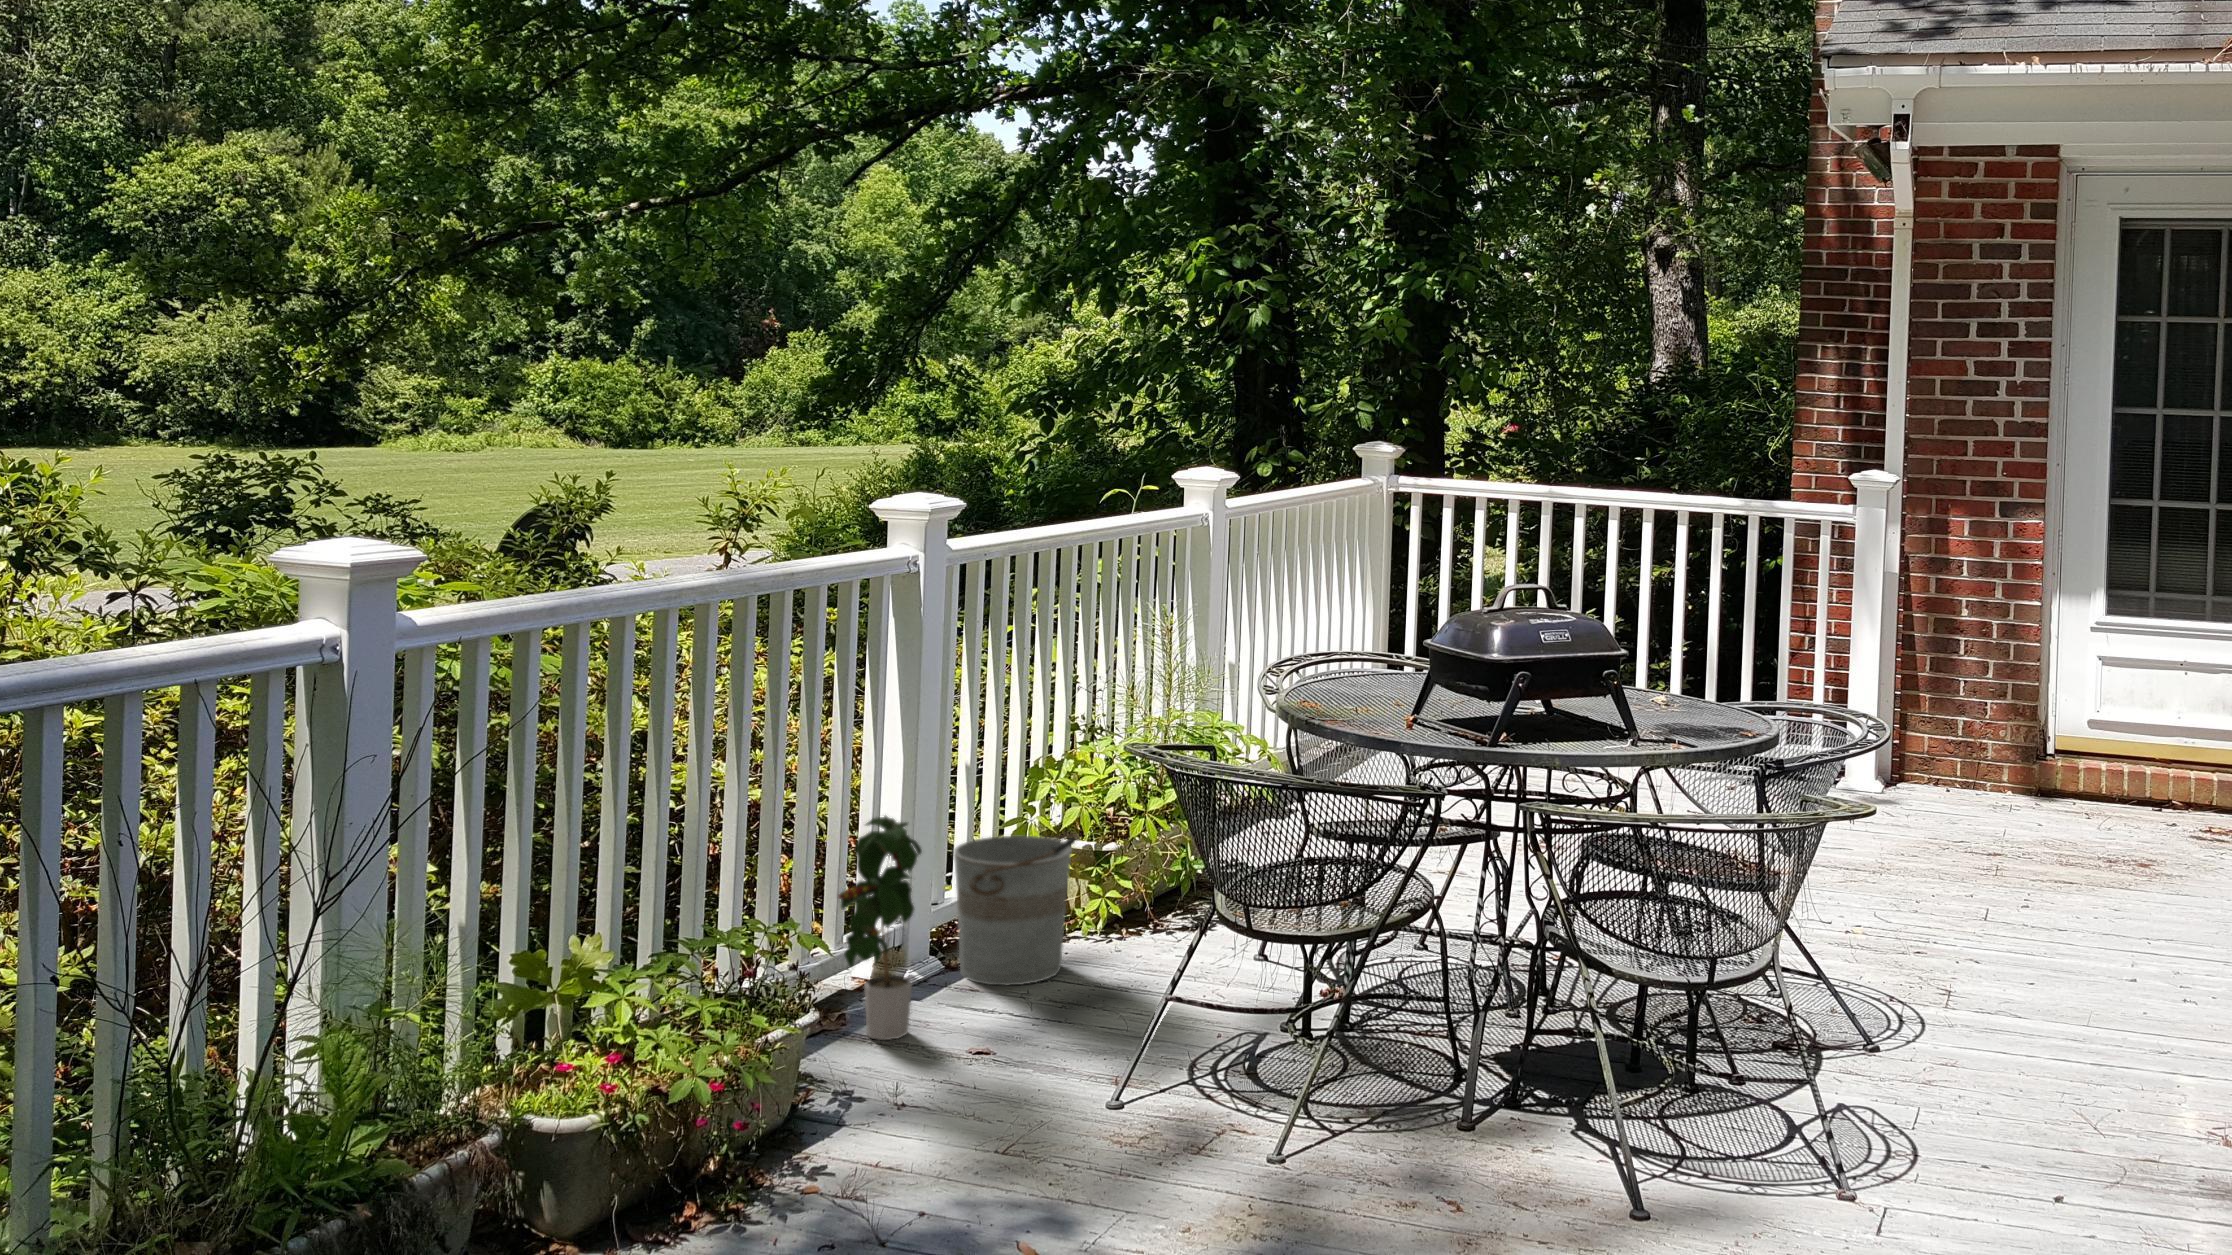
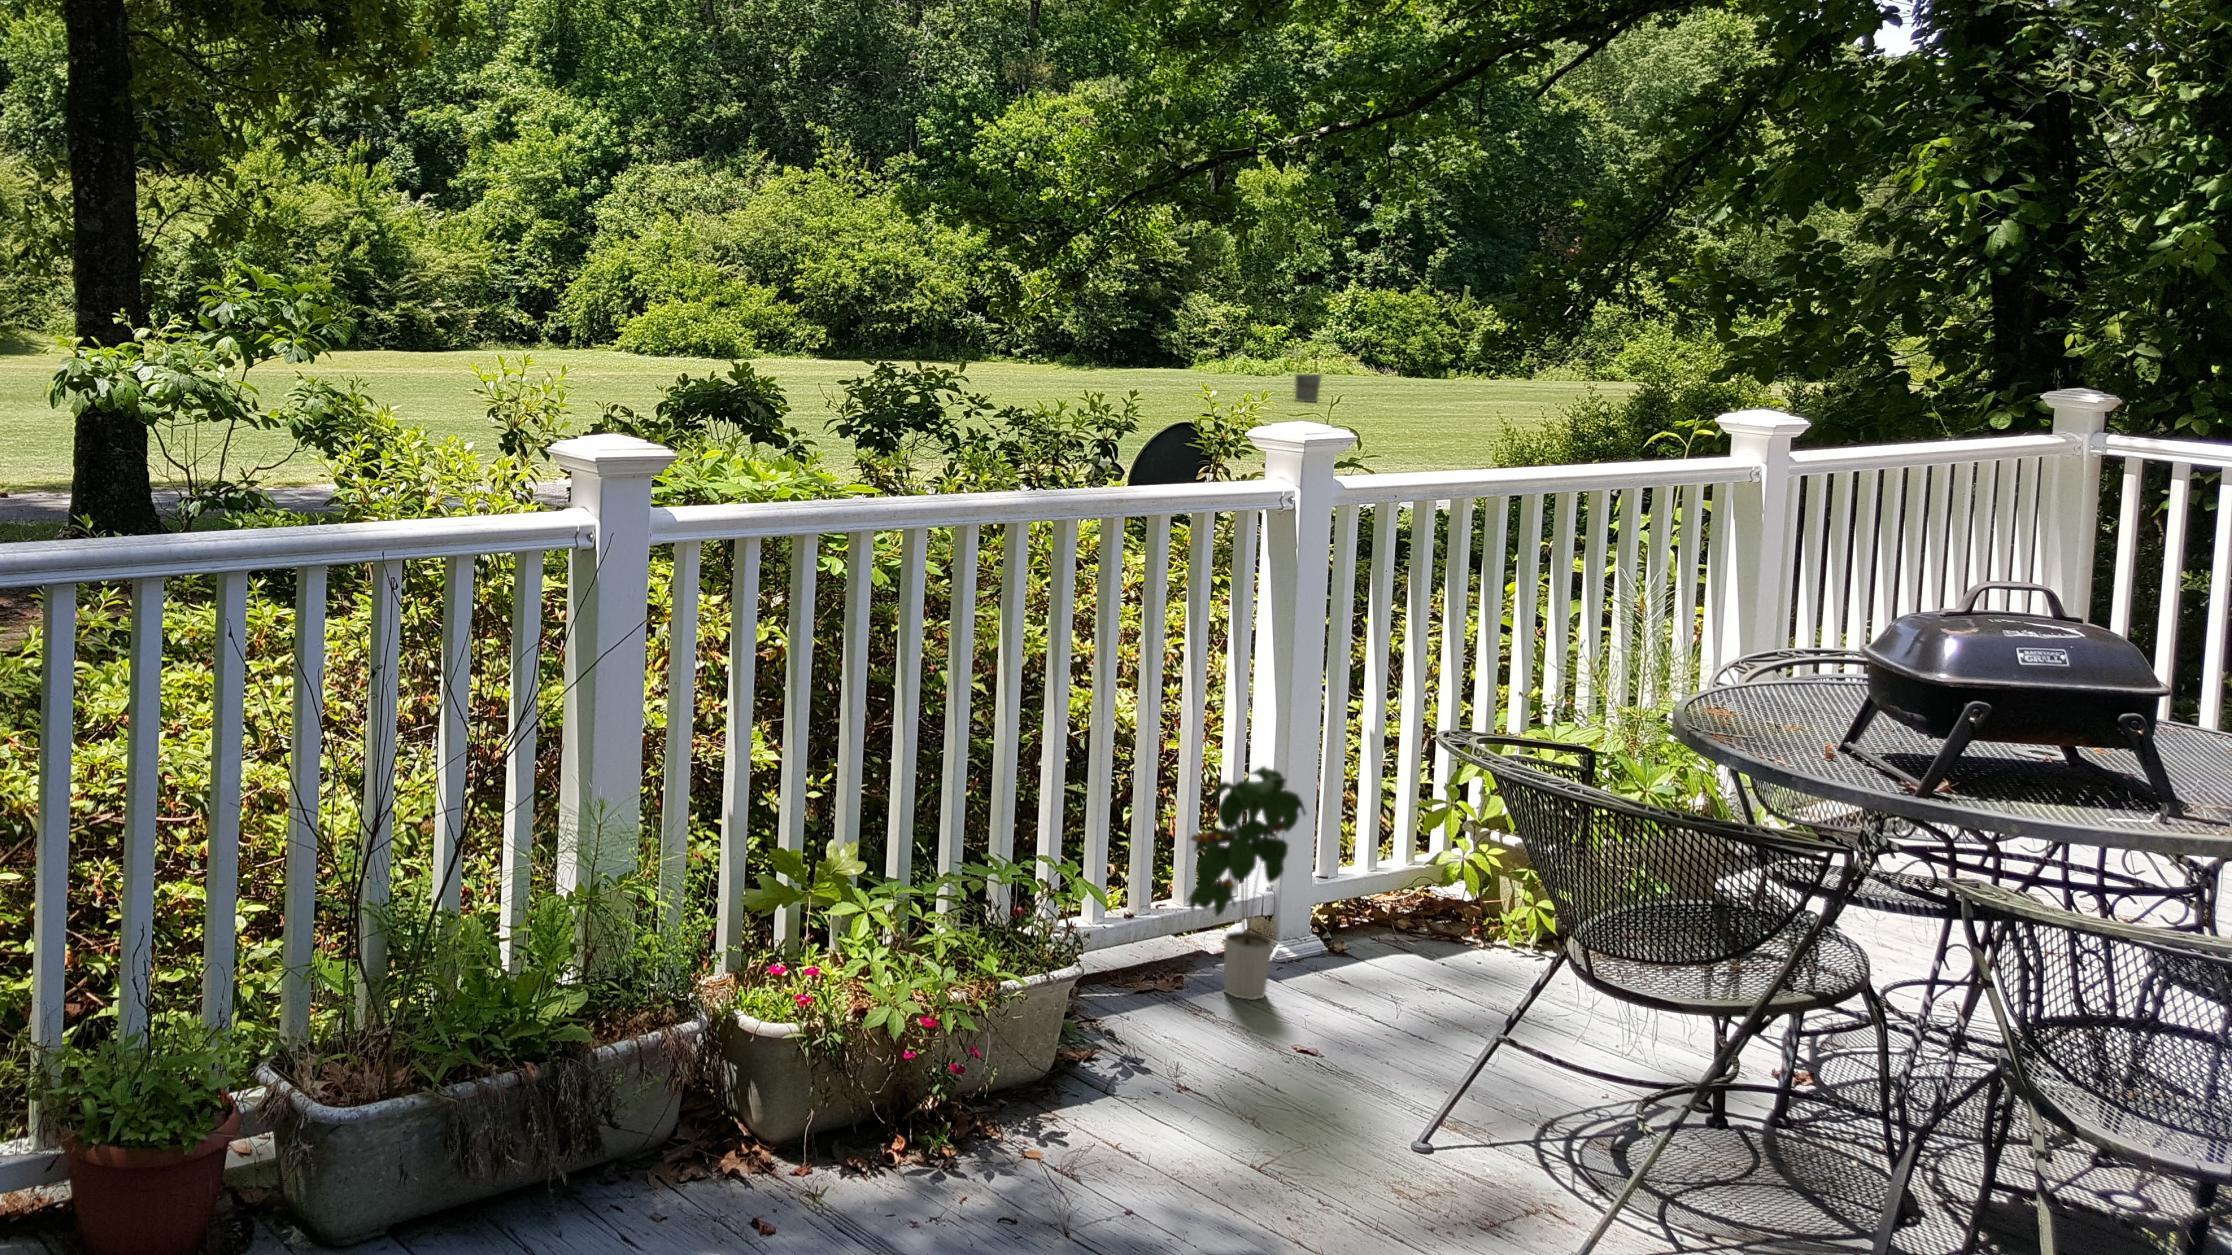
bucket: present [954,834,1079,986] -> present [1295,374,1321,402]

